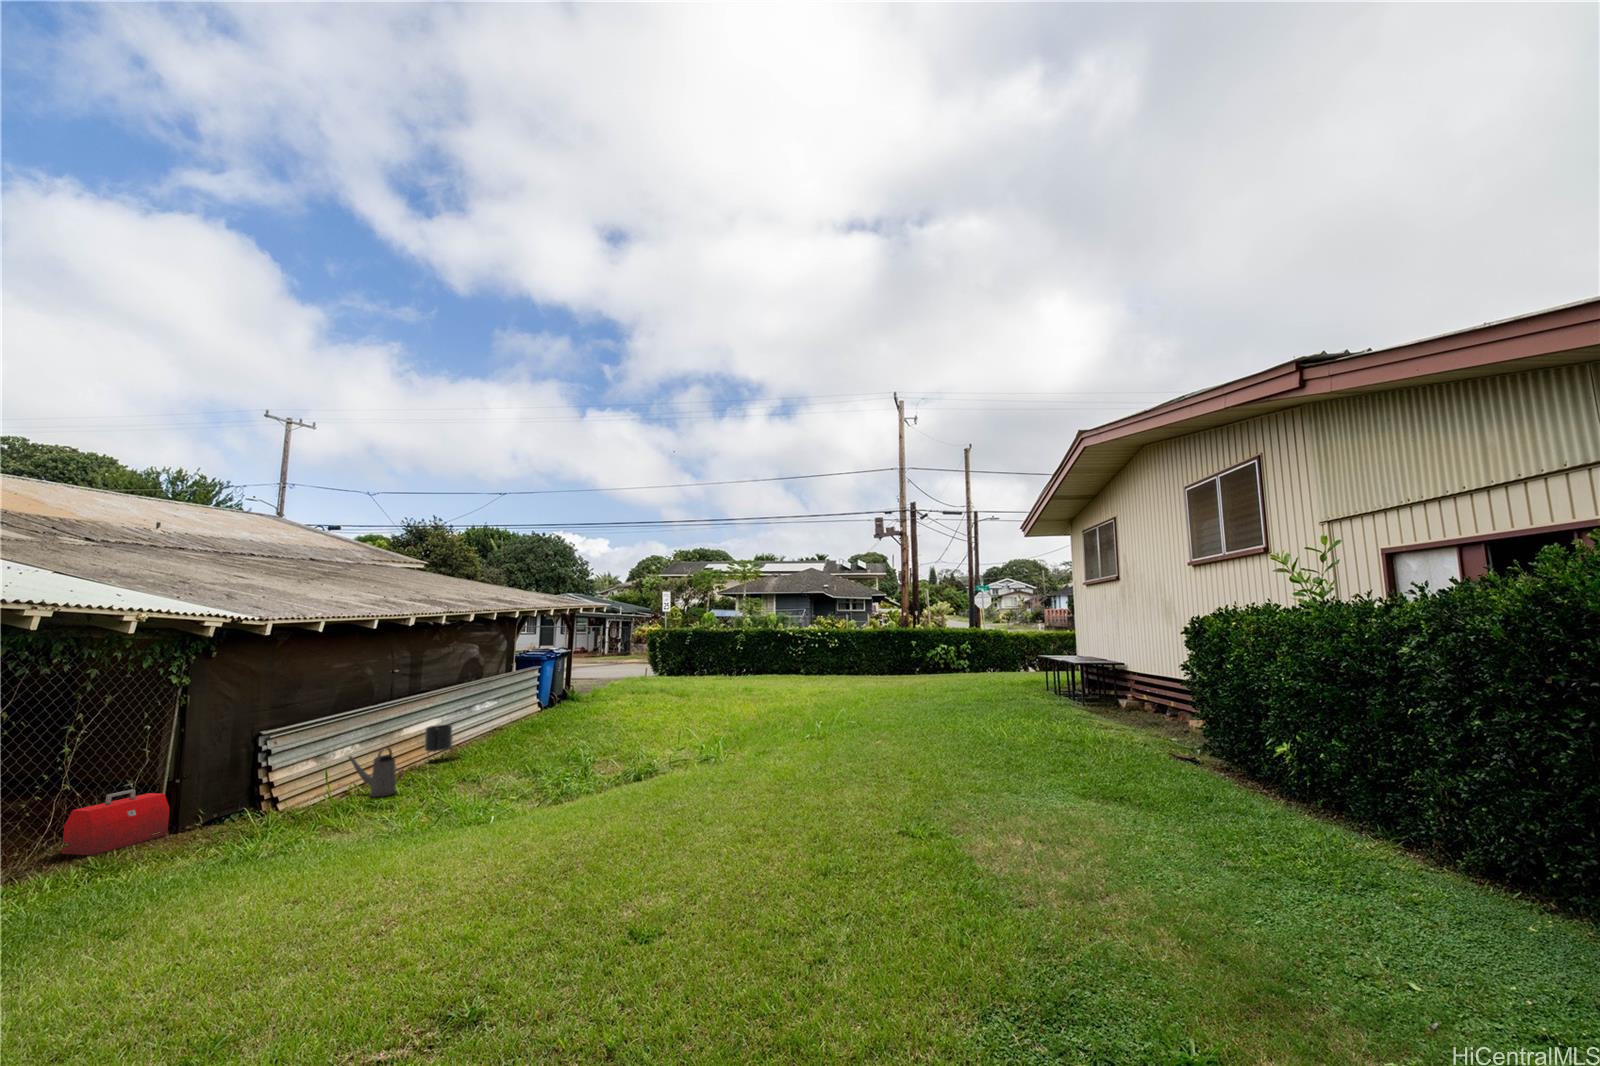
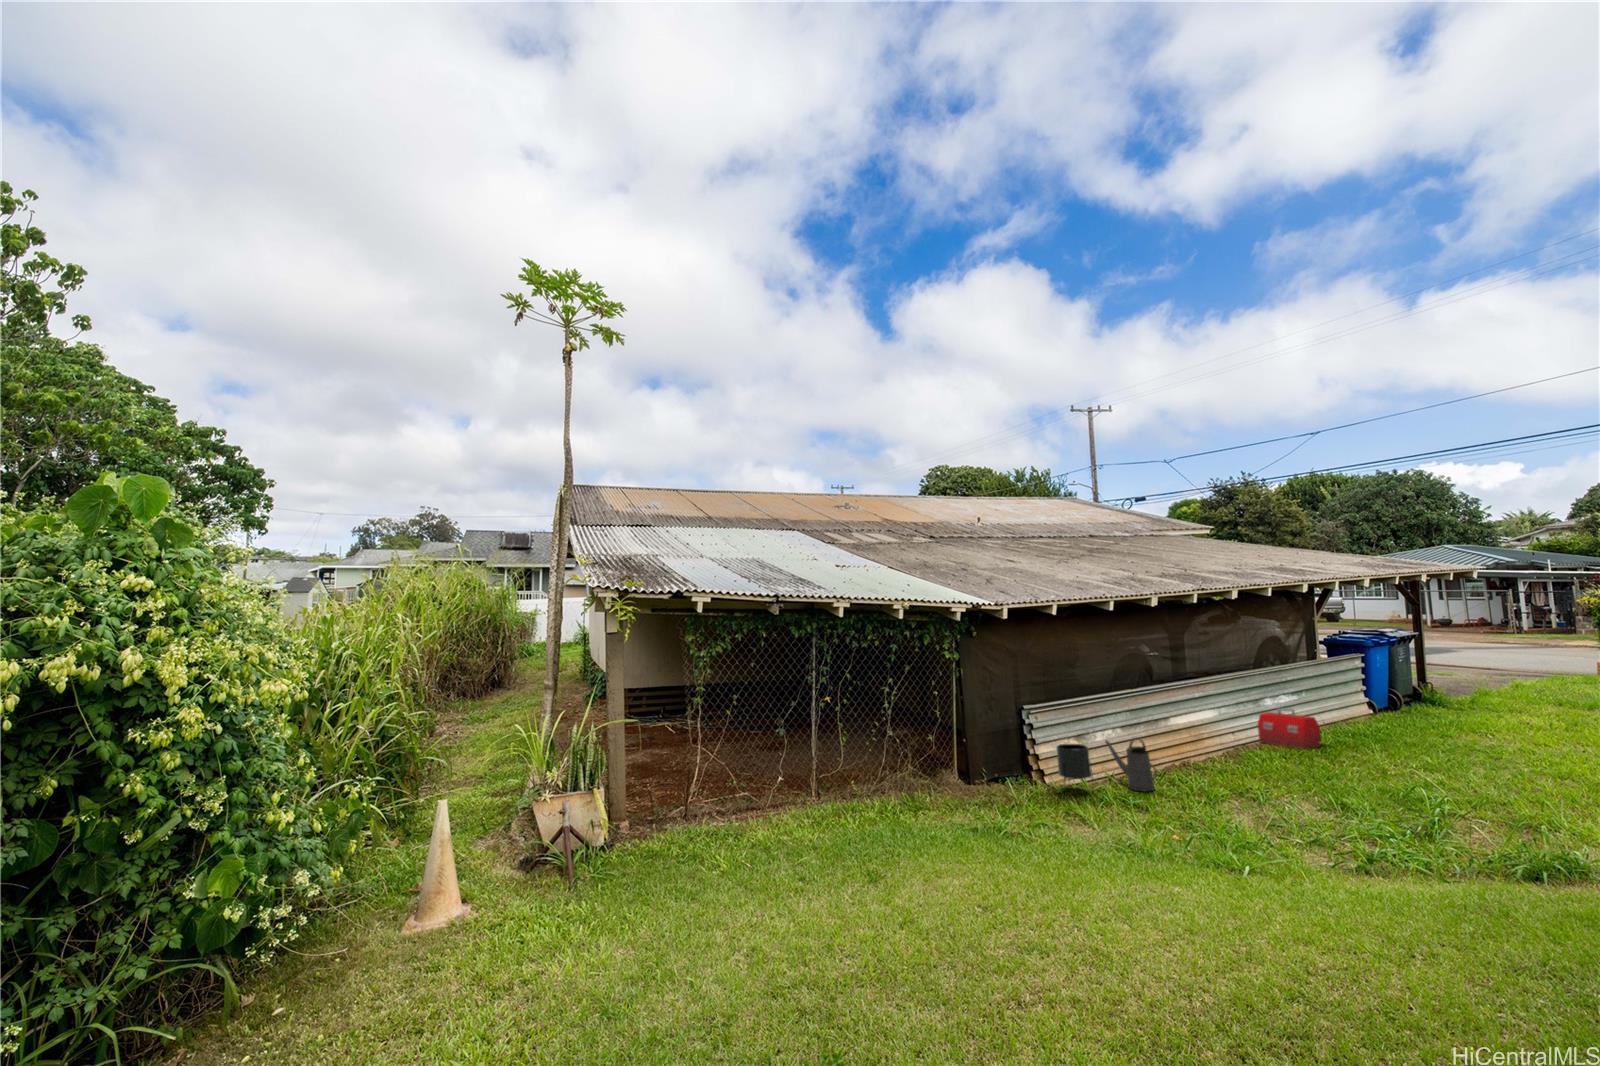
planter: present [425,725,453,752] -> present [1056,744,1092,786]
toolbox: present [62,789,170,855] -> present [1258,708,1322,749]

